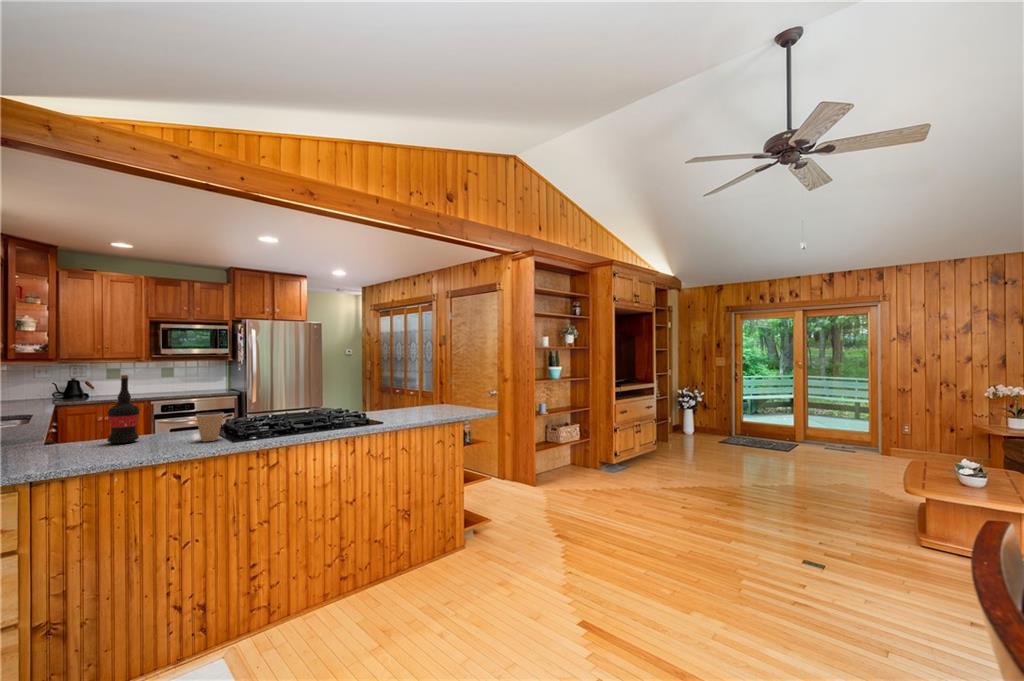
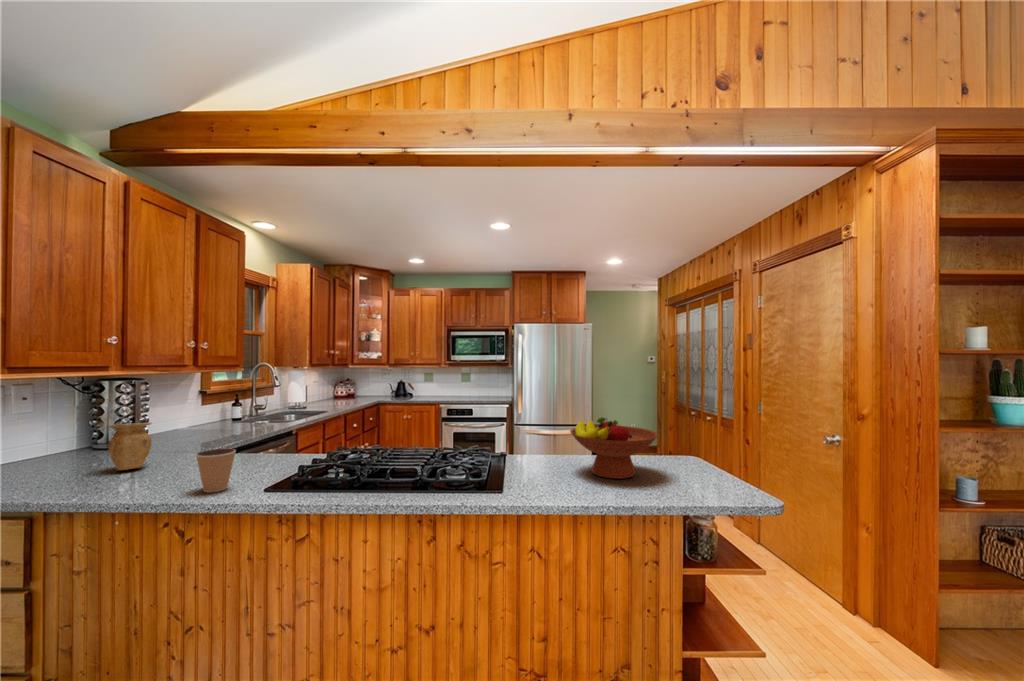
wine bottle: present [107,375,139,443] -> none [164,391,199,473]
fruit bowl: none [403,380,449,411] -> present [570,418,658,479]
vase: none [30,405,75,450] -> present [108,423,151,470]

